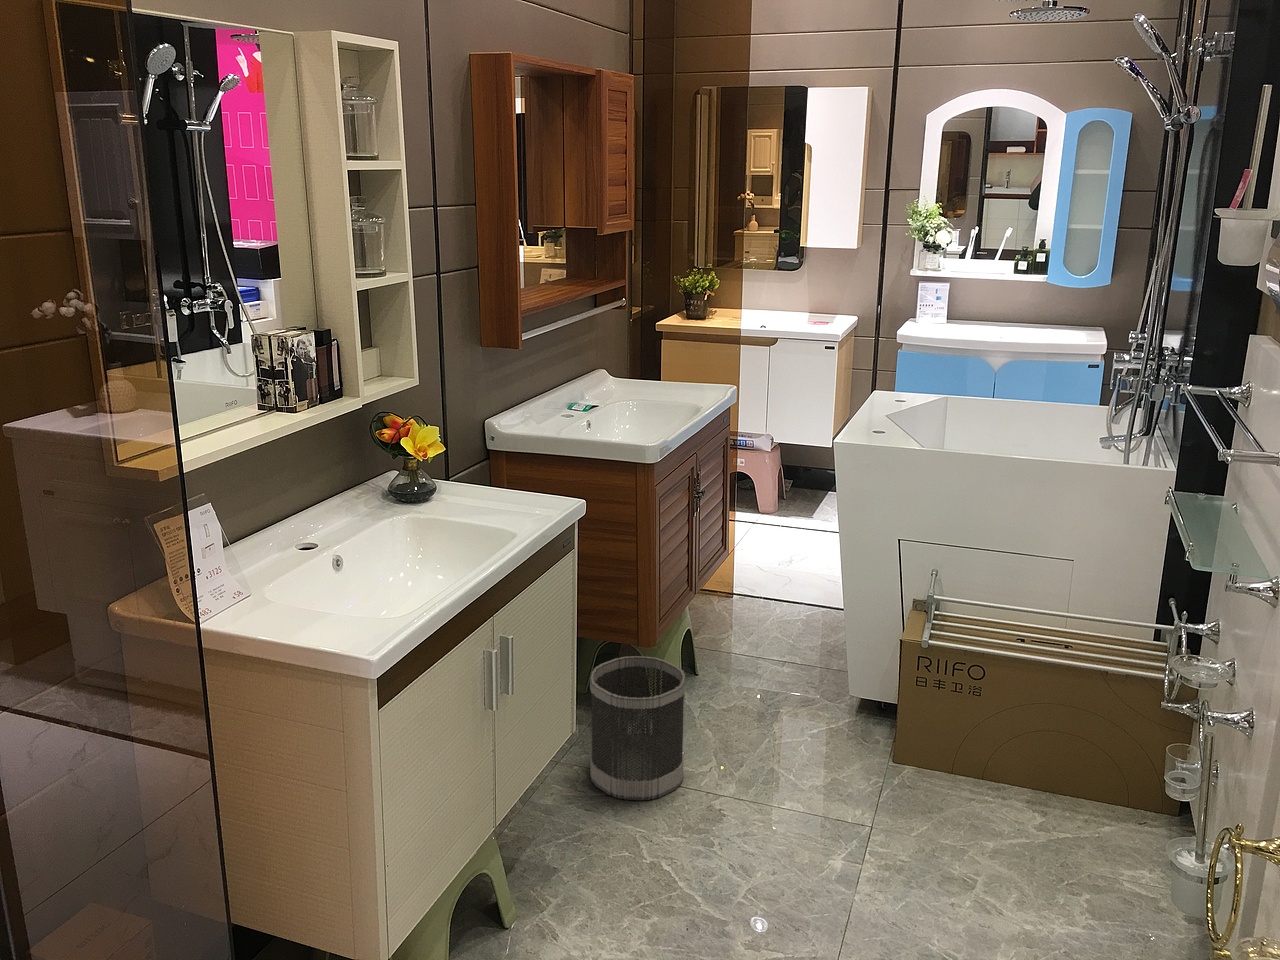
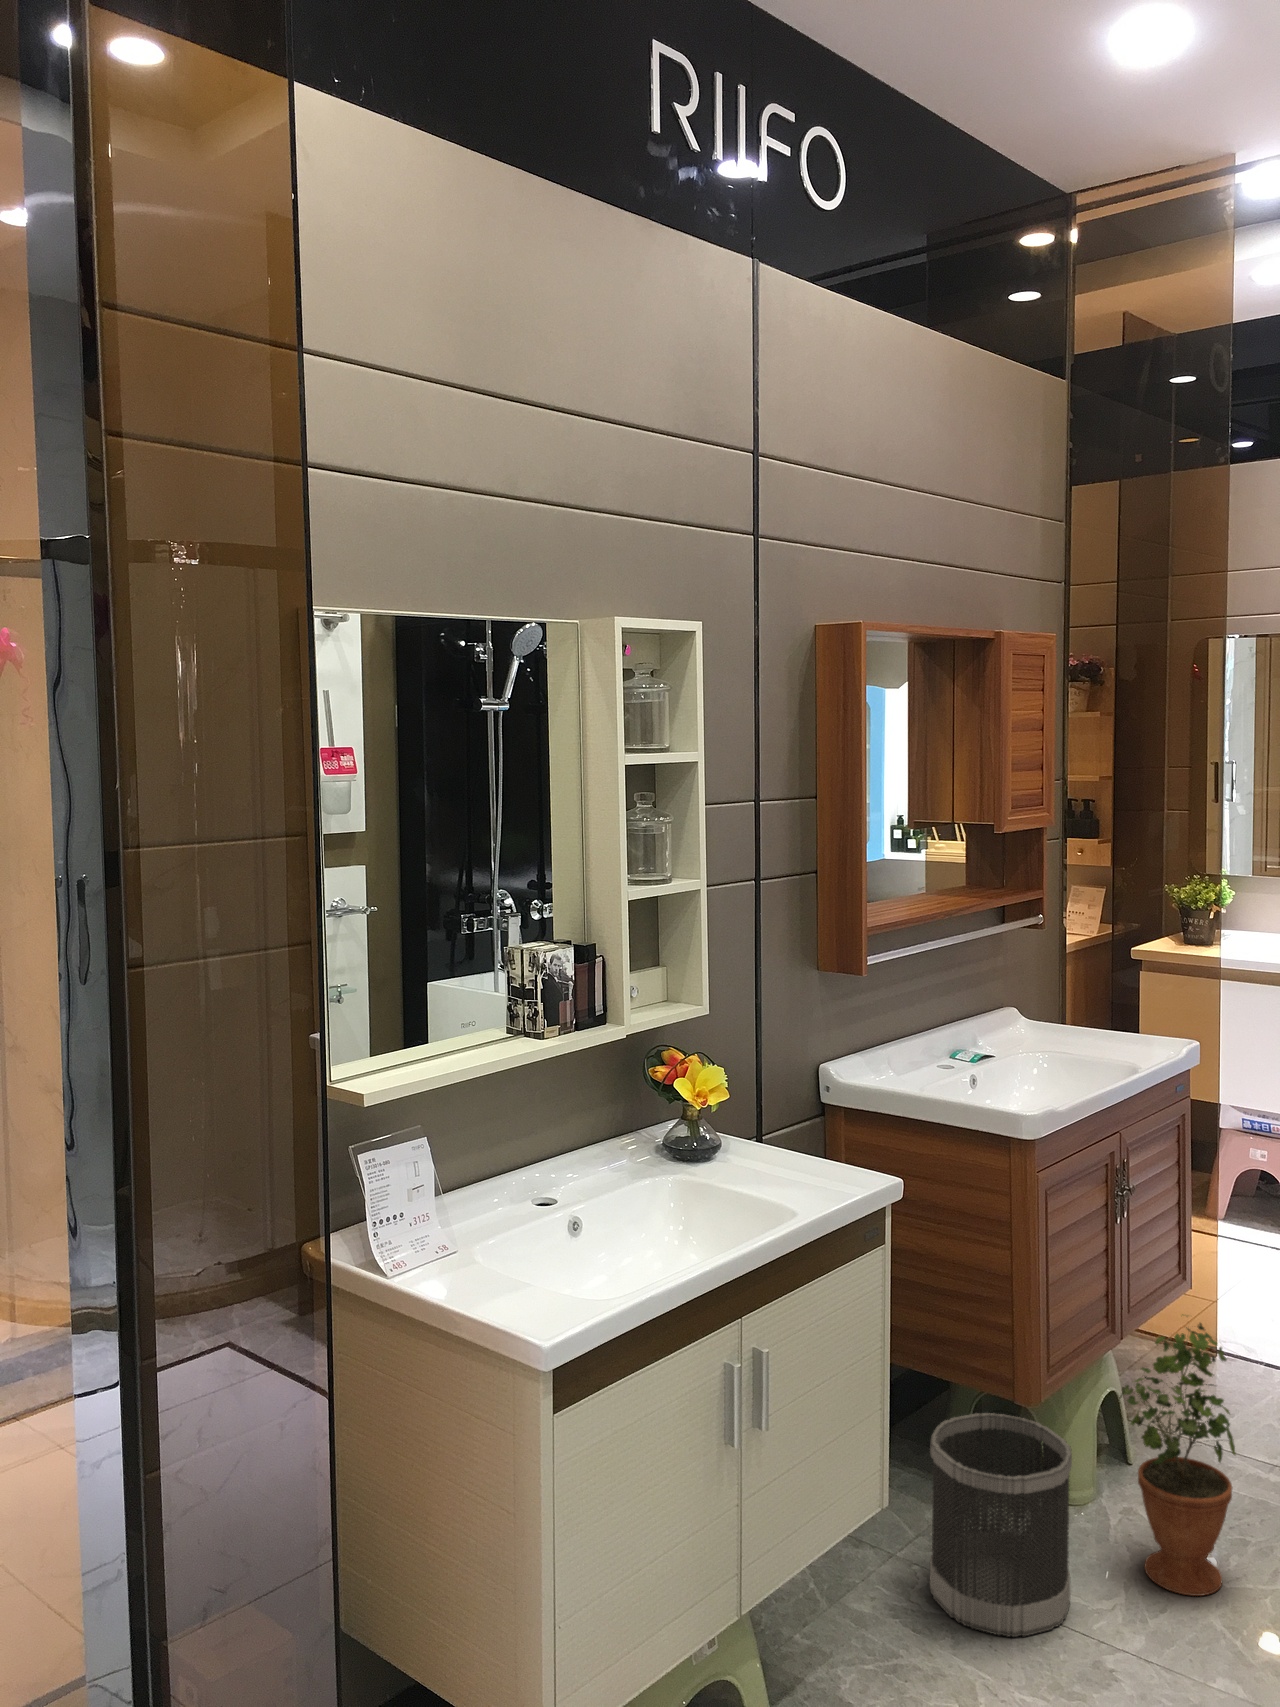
potted plant: none [707,573,782,751] -> present [1120,1323,1236,1596]

